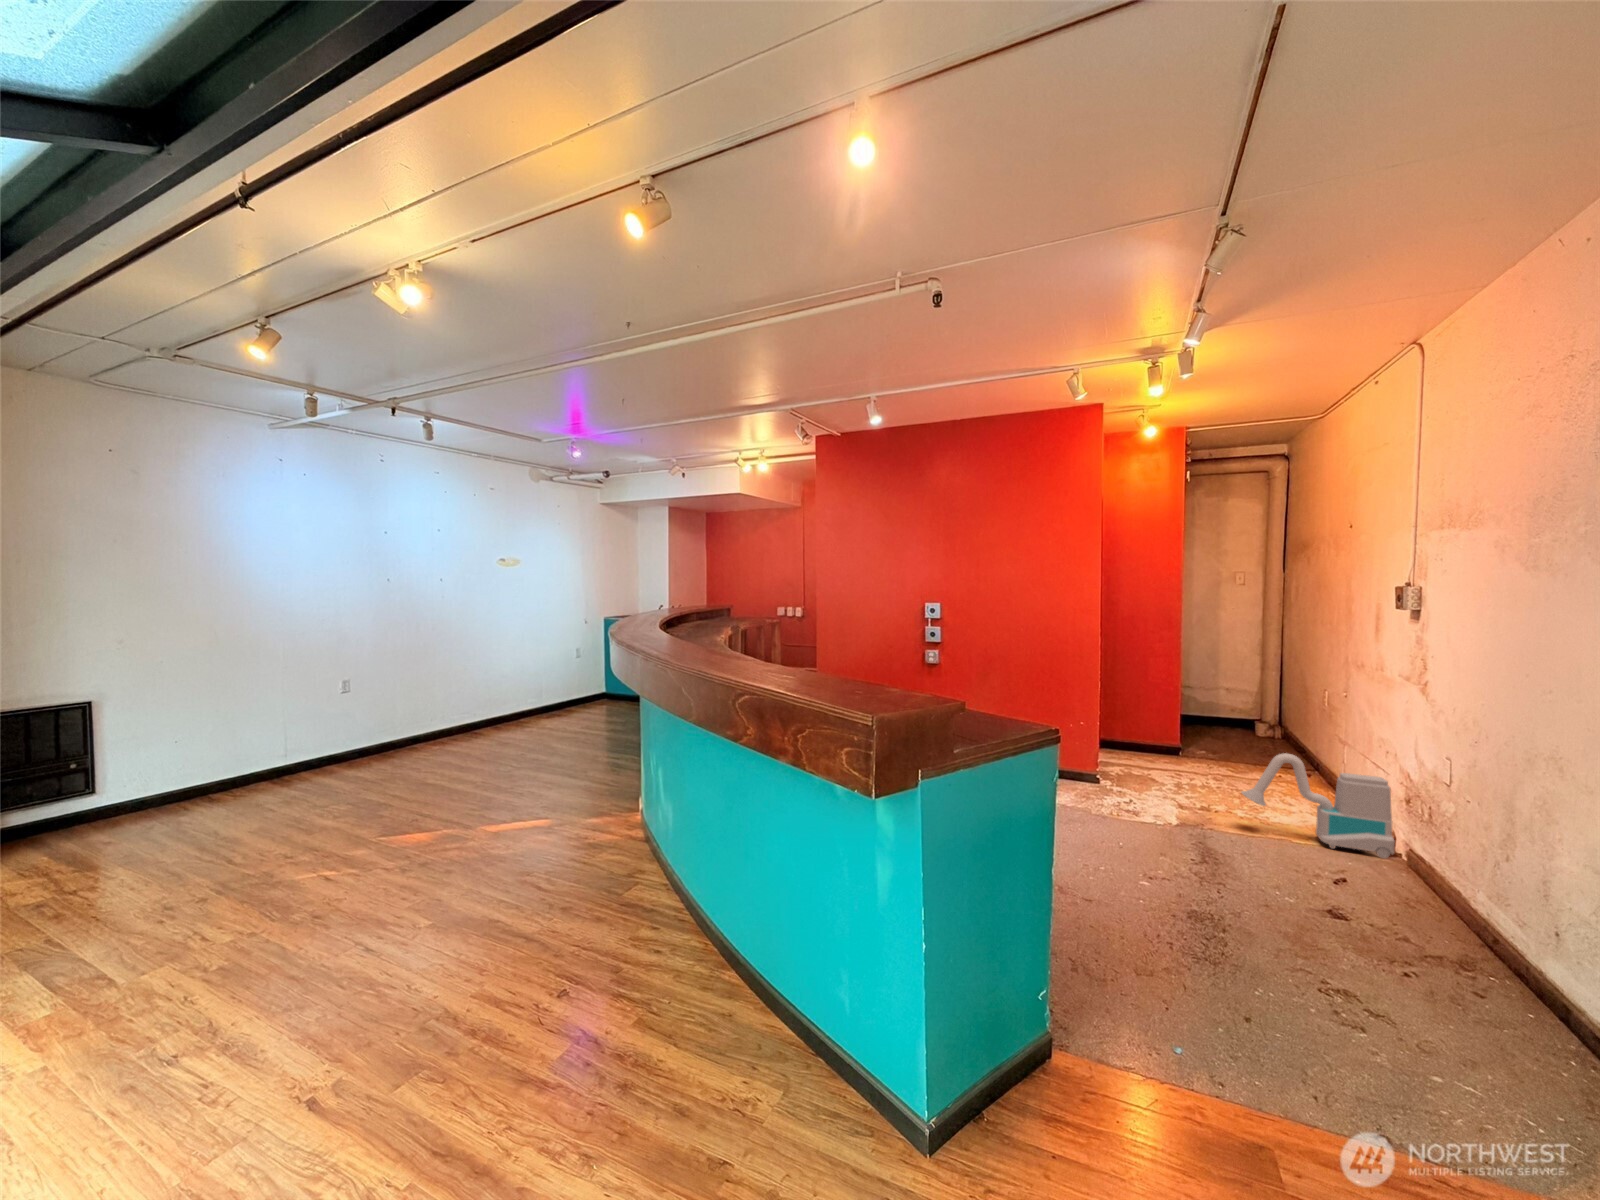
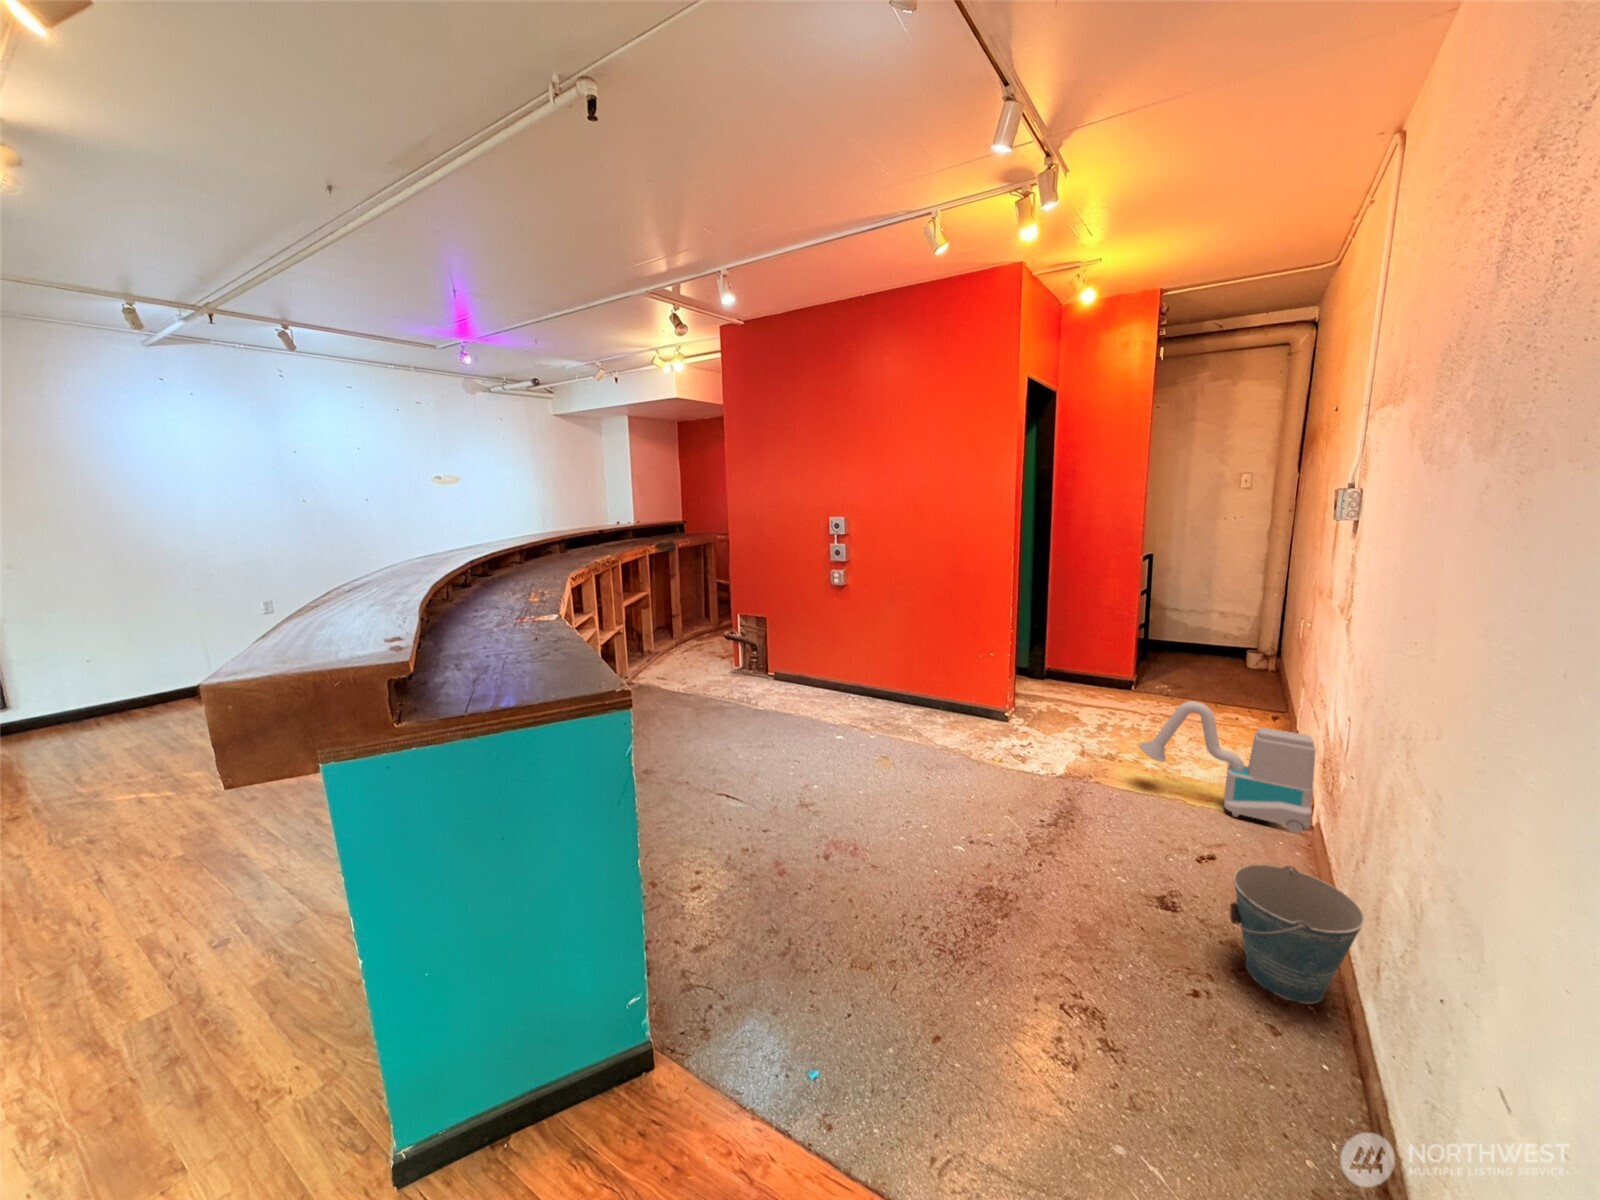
bucket: none [1395,866,1507,969] -> present [1230,865,1364,1004]

